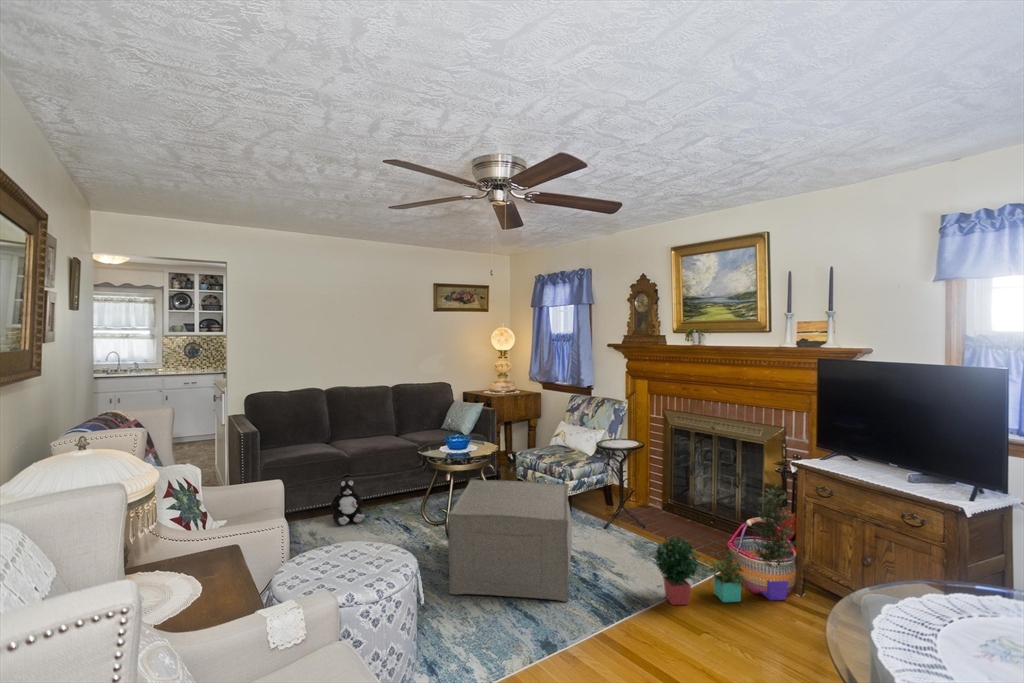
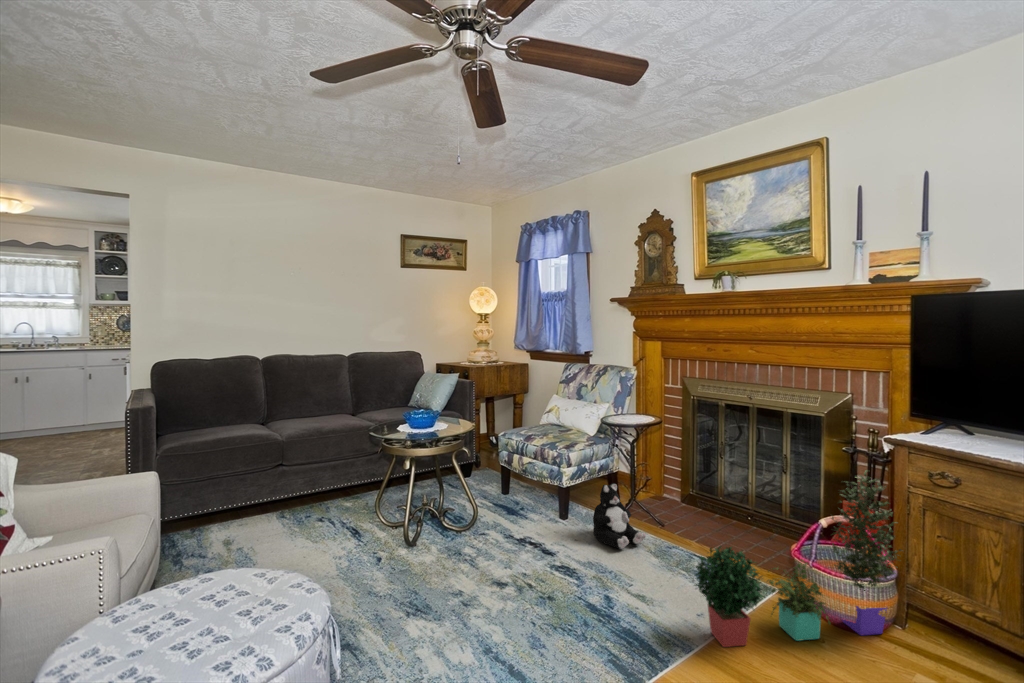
ottoman: present [447,479,572,602] -> none [394,468,572,645]
plush toy: present [331,480,364,525] -> present [593,483,646,549]

